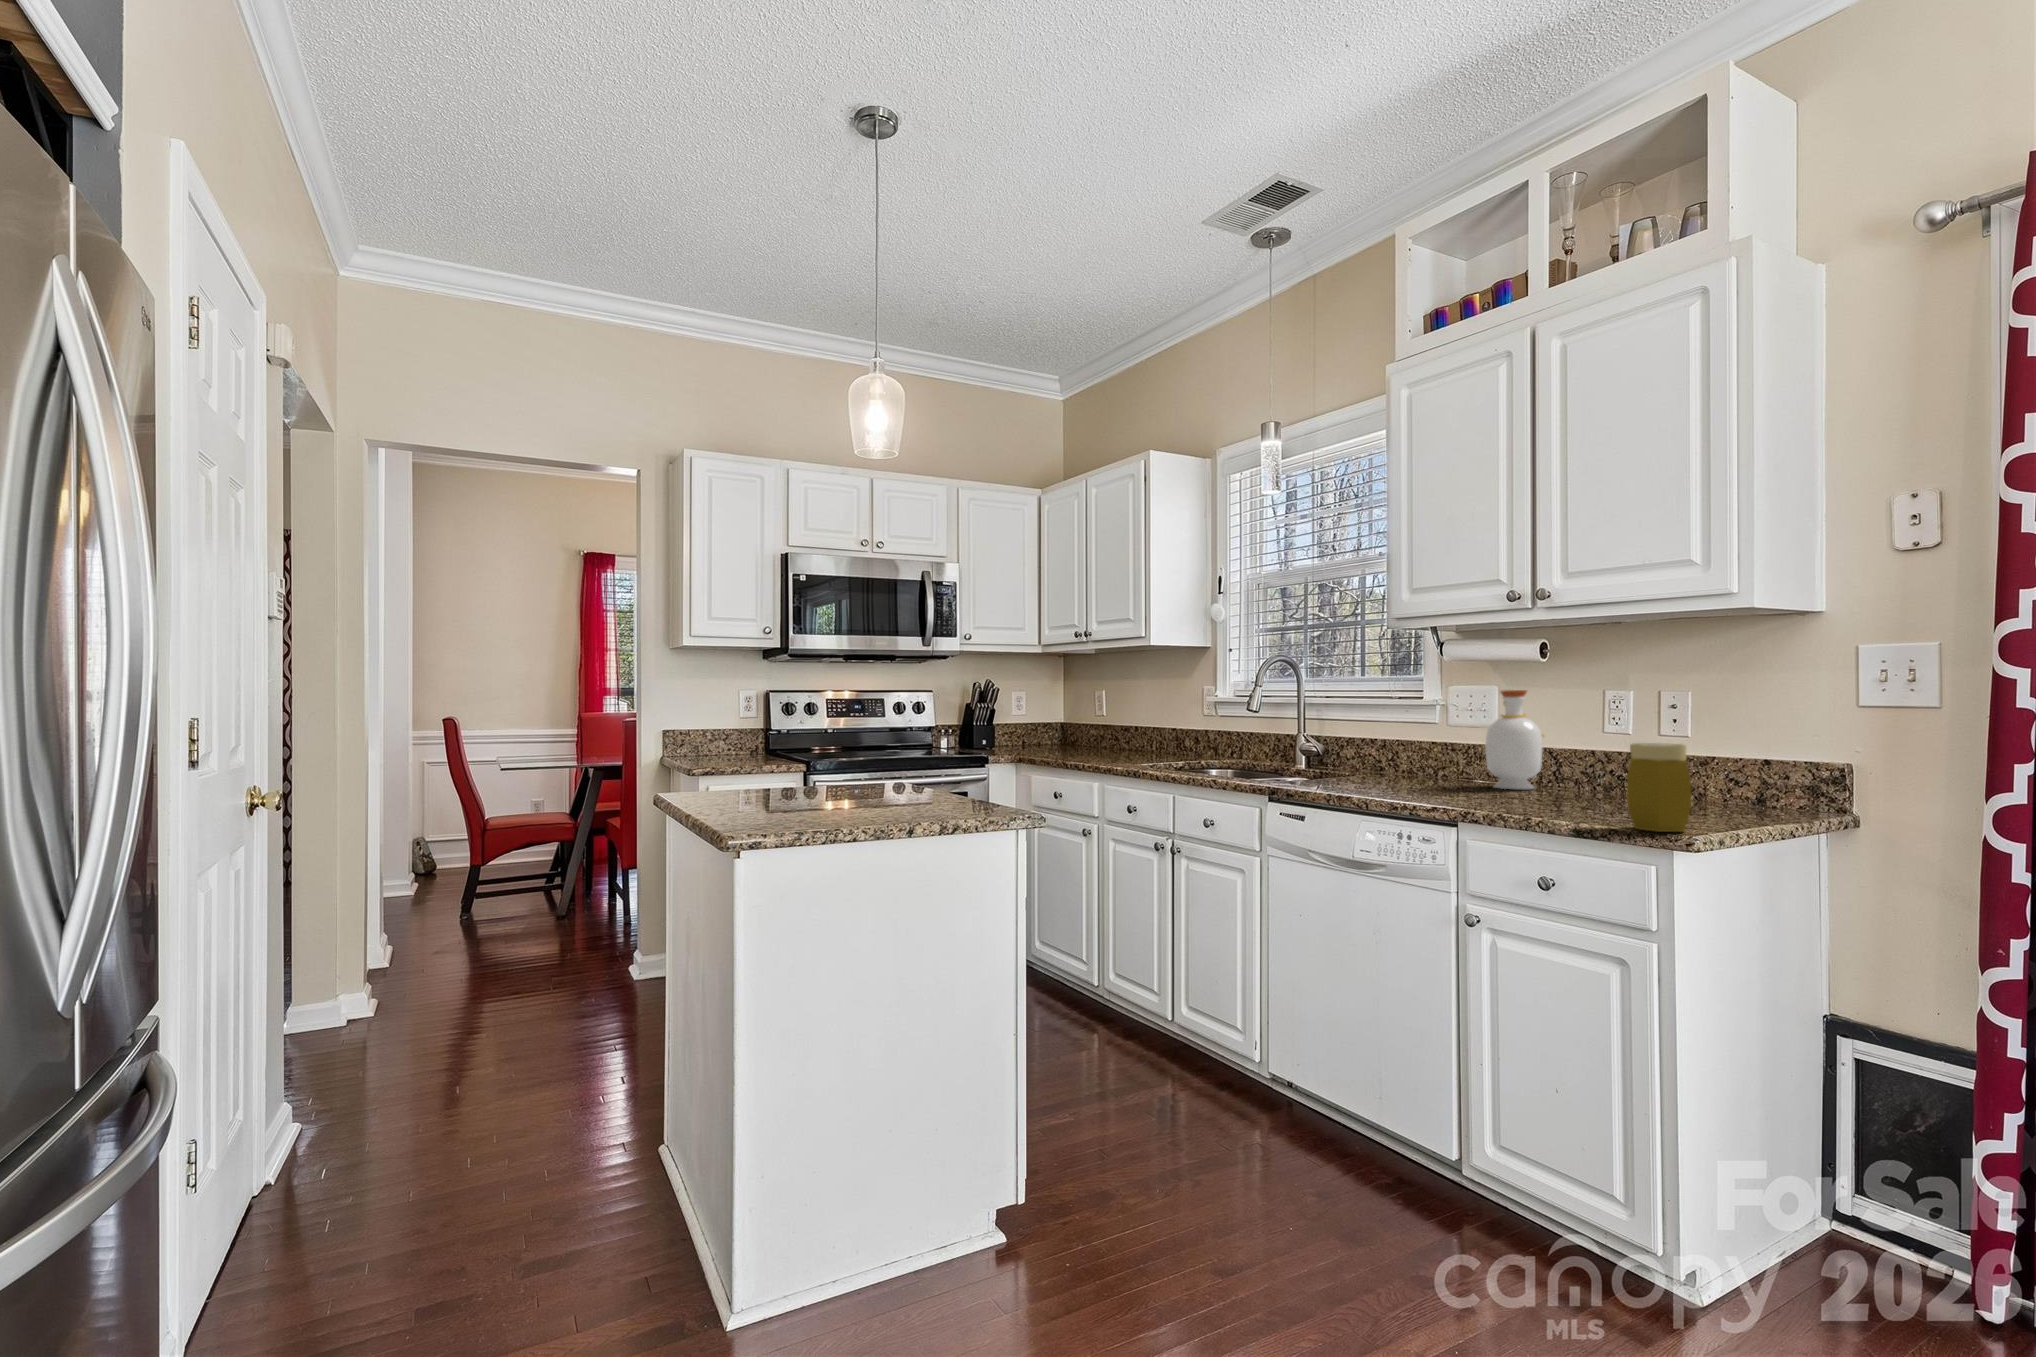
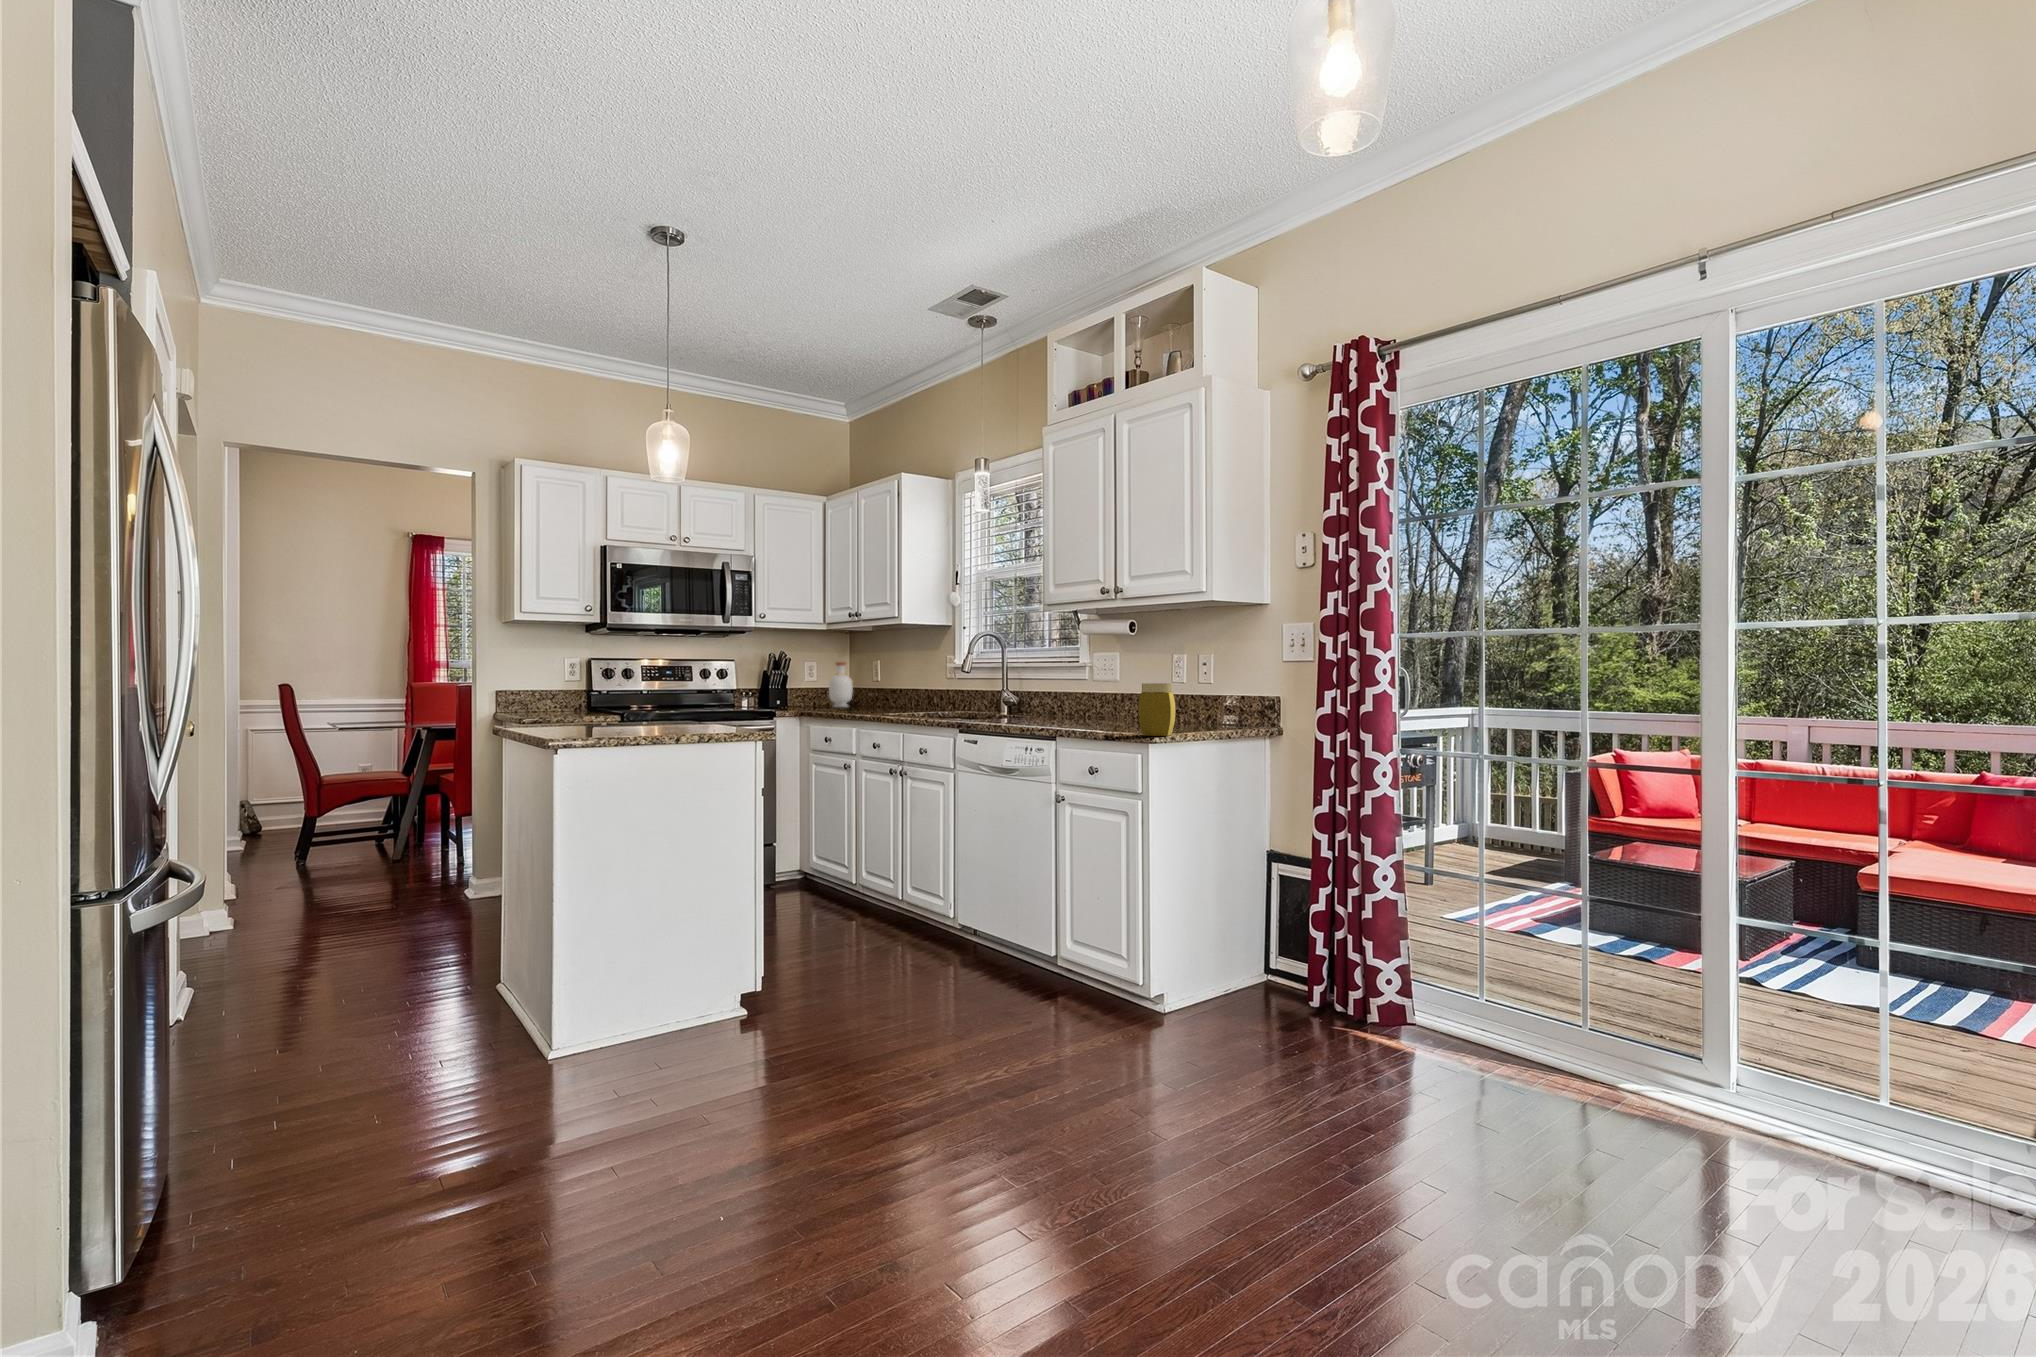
bottle: present [1485,690,1544,789] -> present [829,662,853,707]

